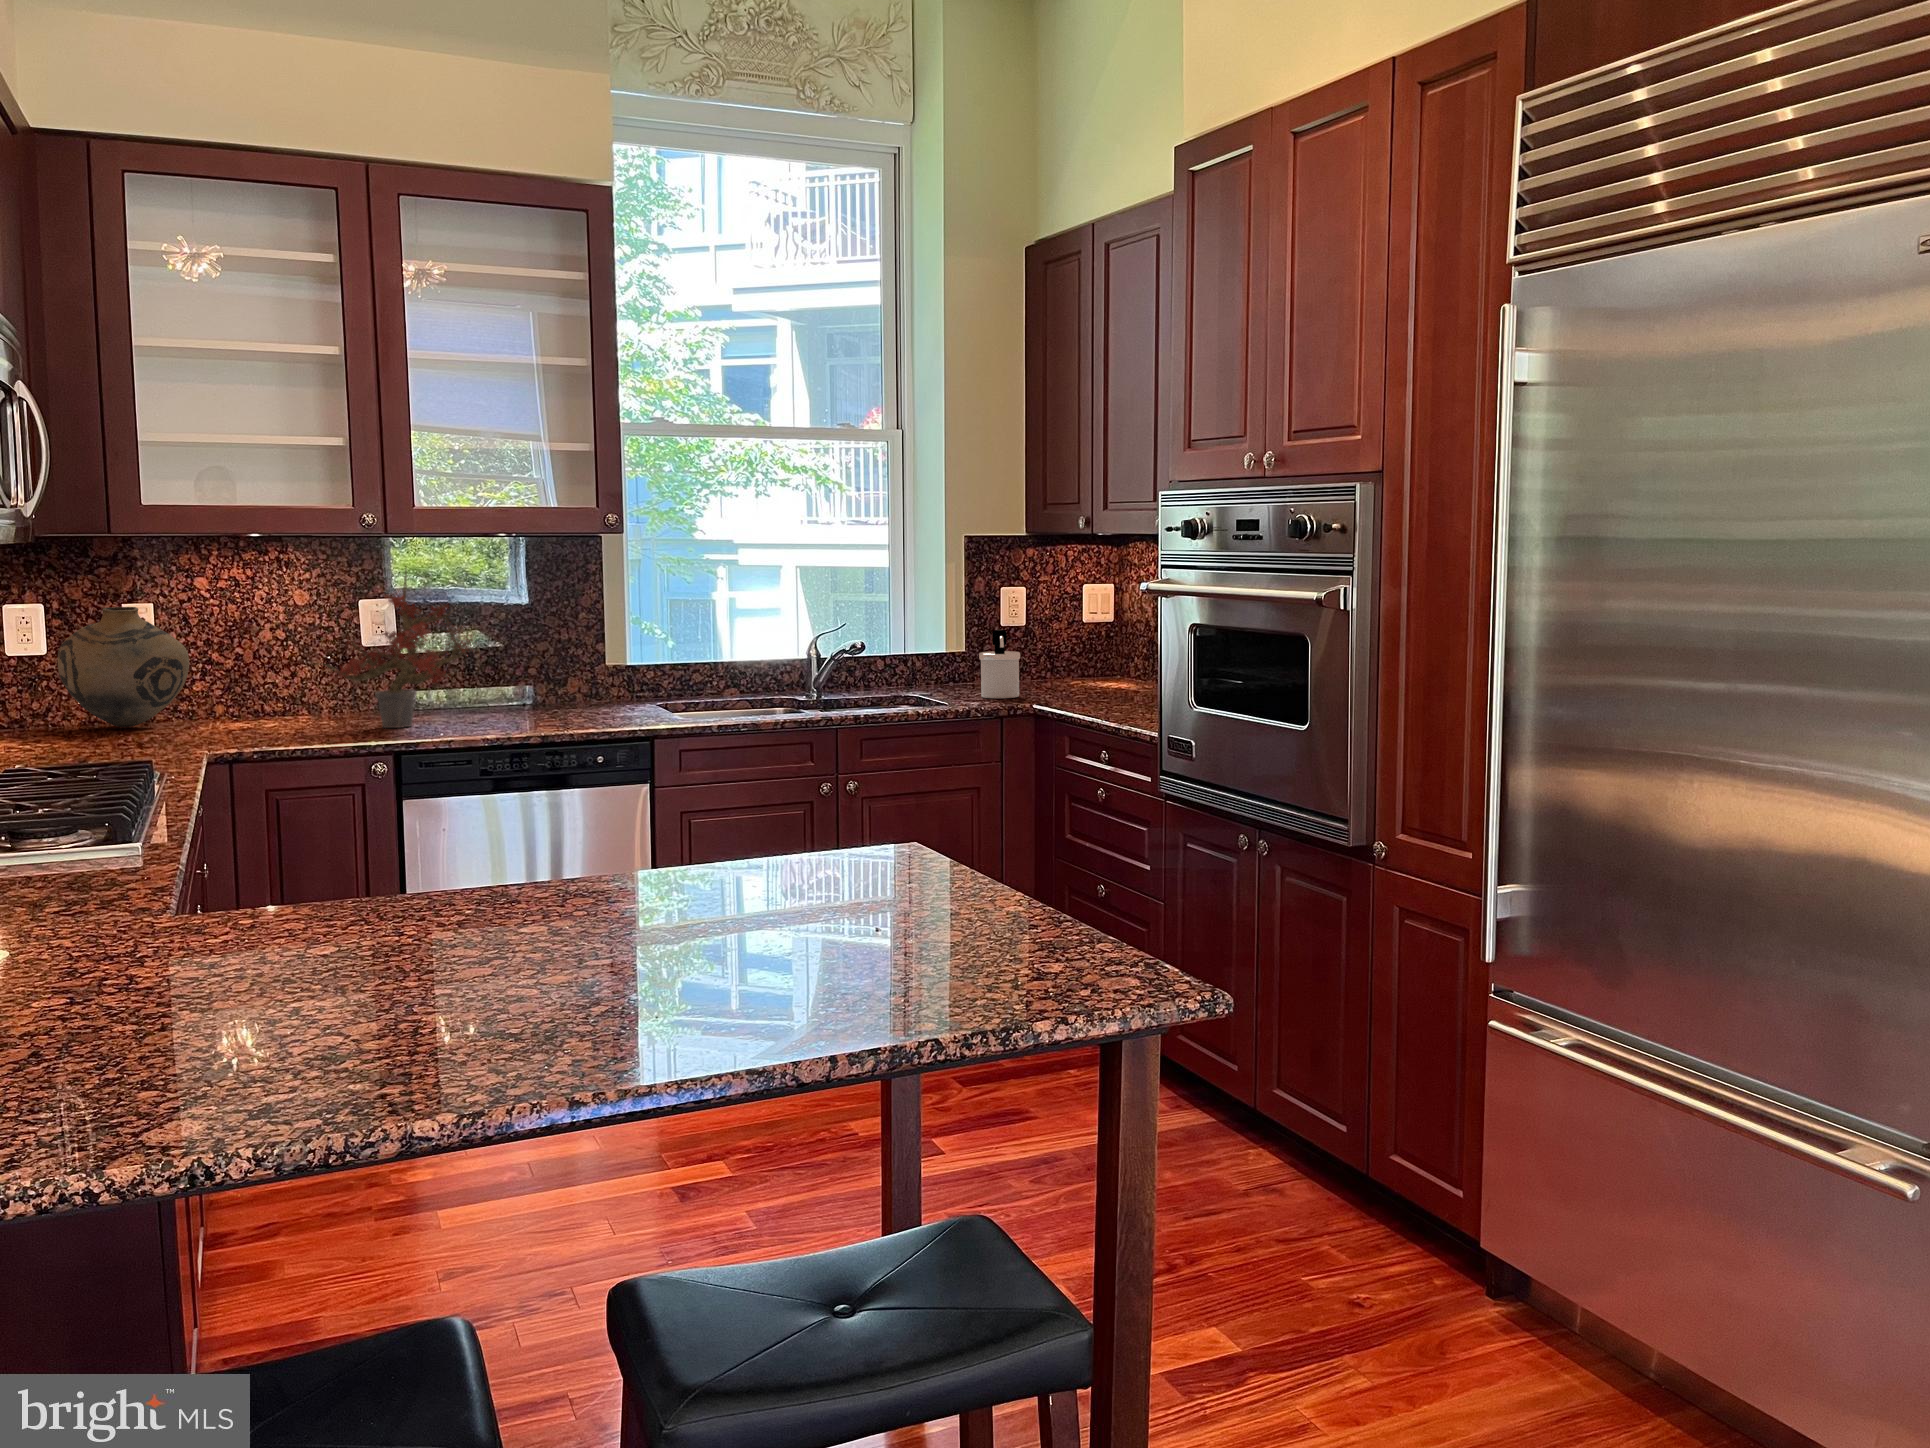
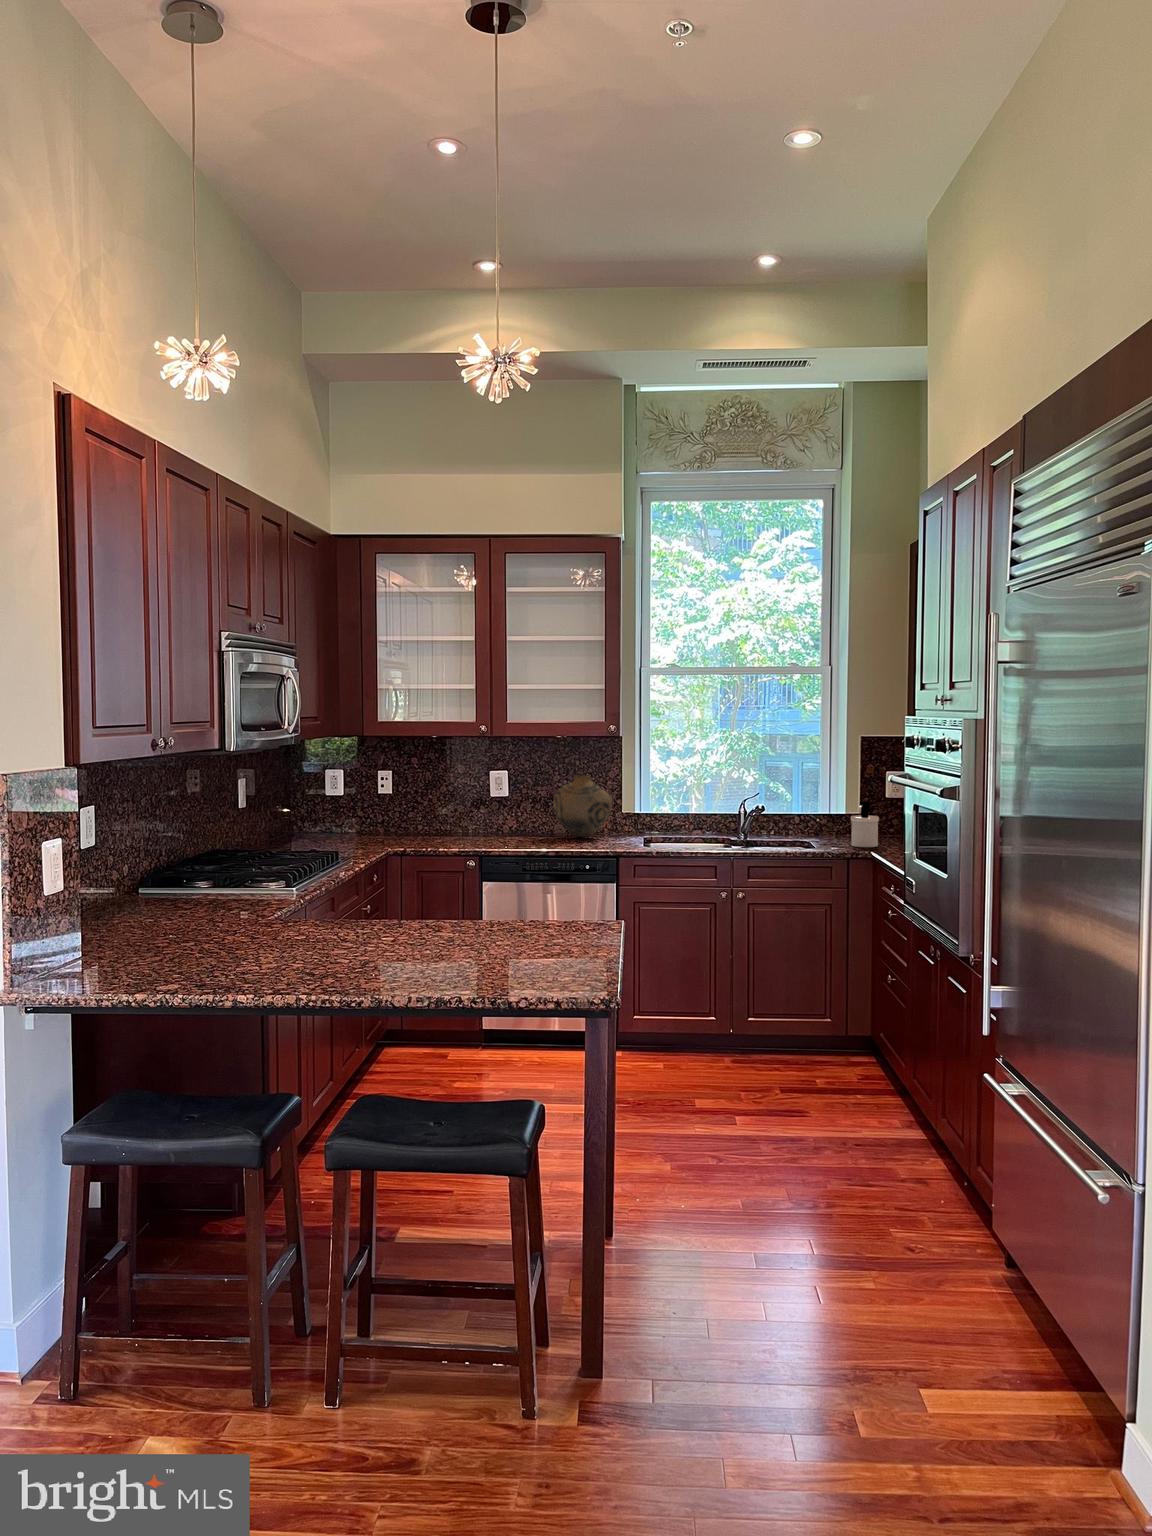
potted plant: present [320,566,472,728] -> none [452,754,534,843]
vase: present [58,607,189,727] -> present [553,774,612,837]

